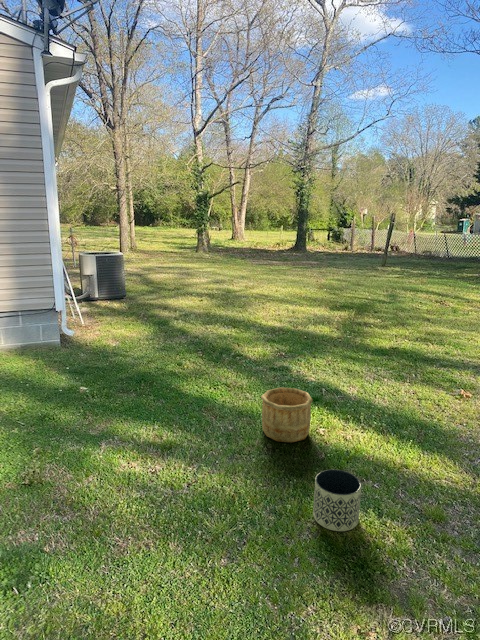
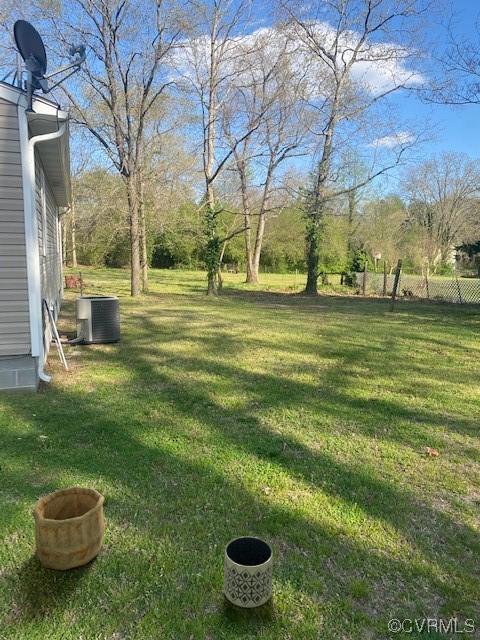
wooden bucket: present [261,387,313,442] -> present [32,487,104,570]

